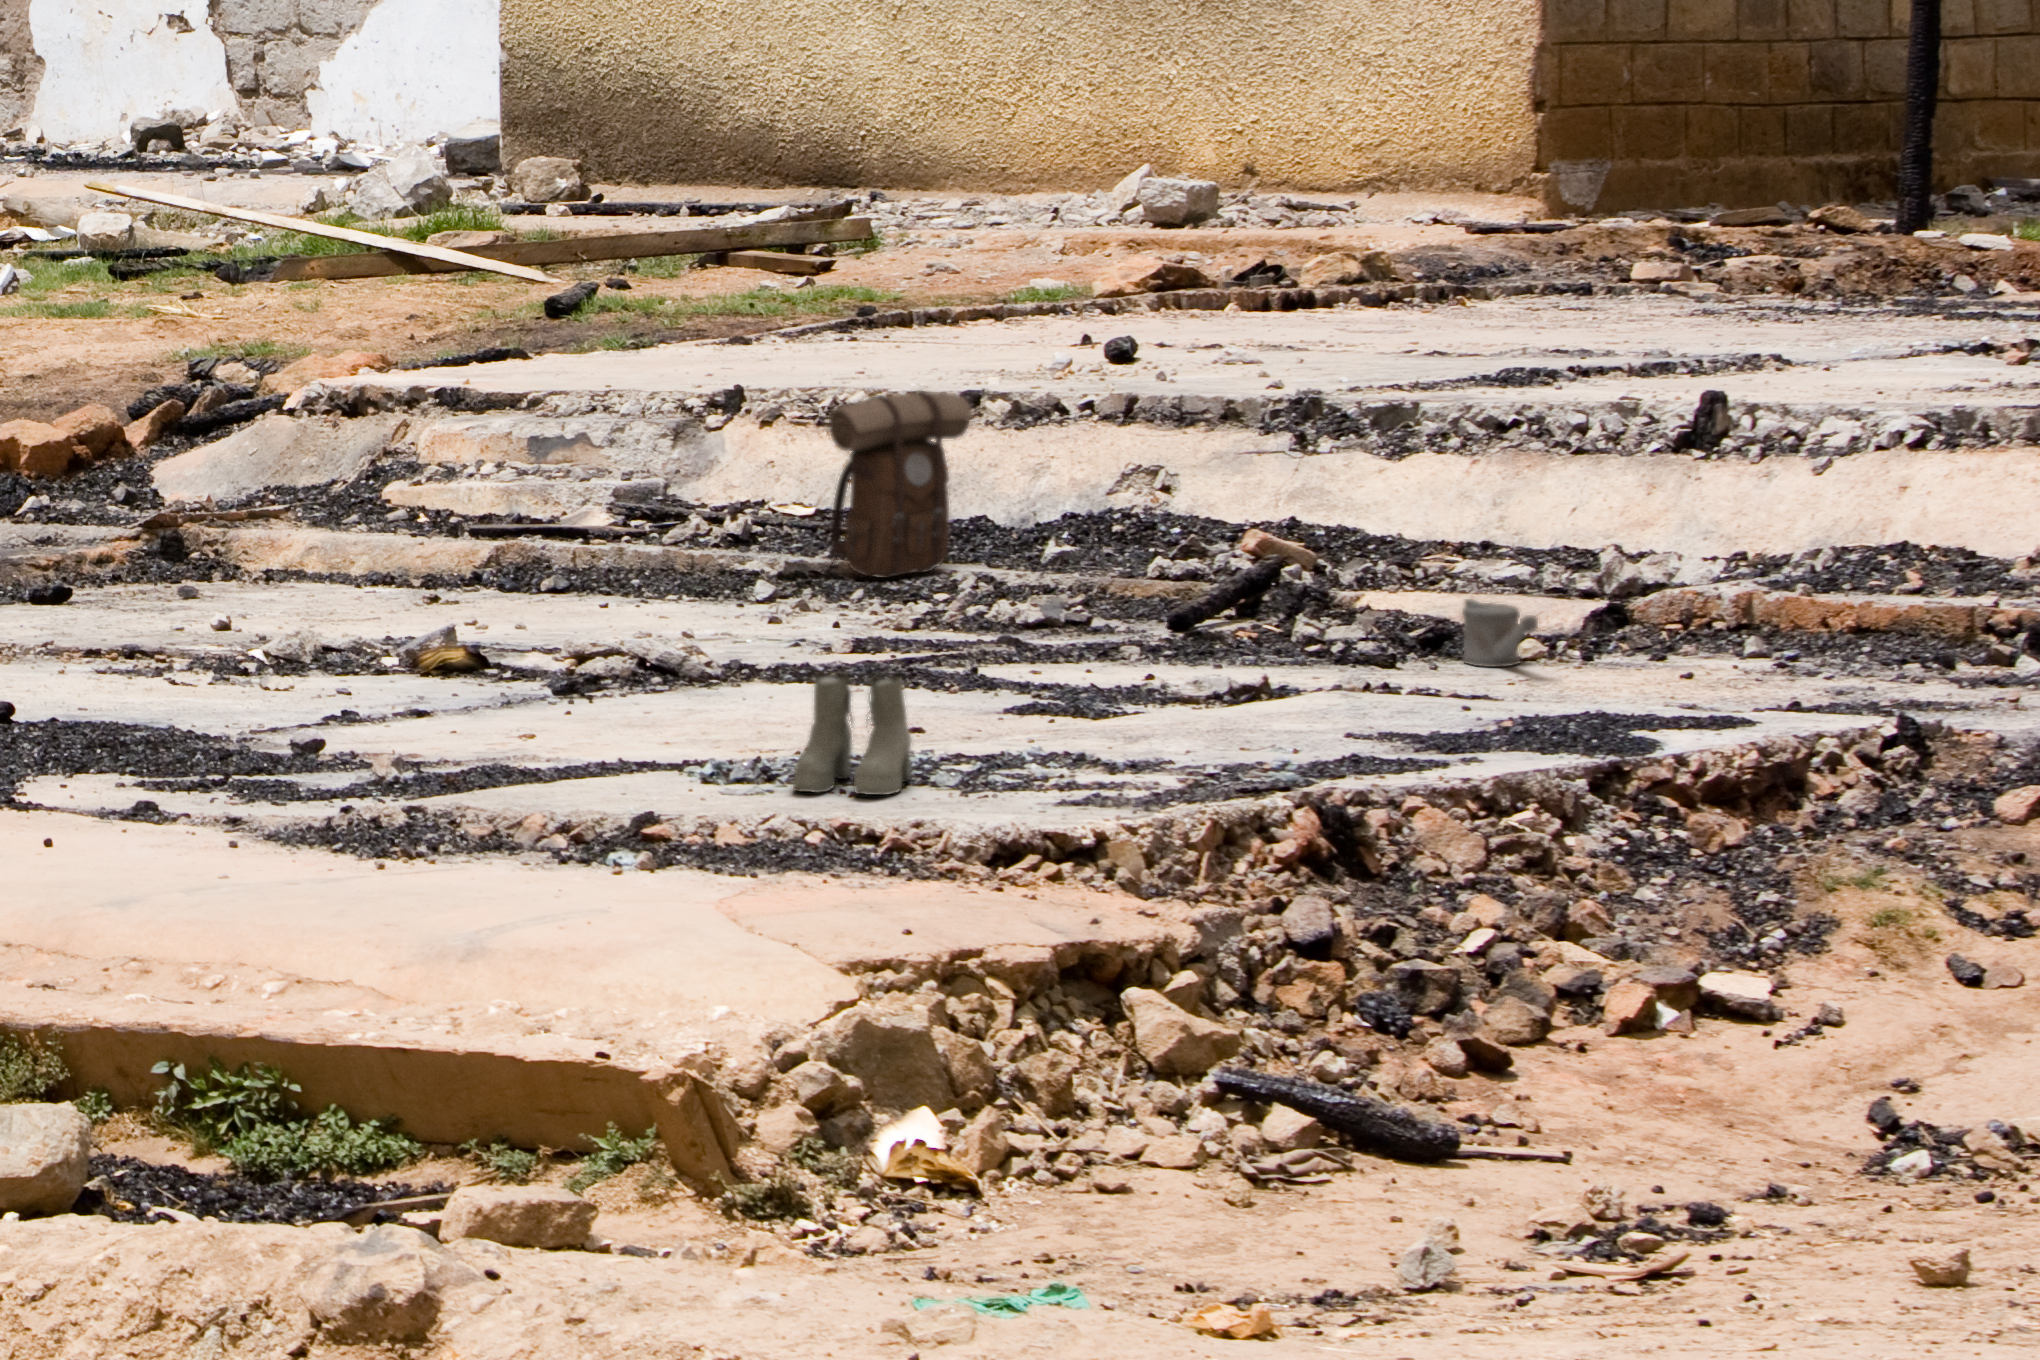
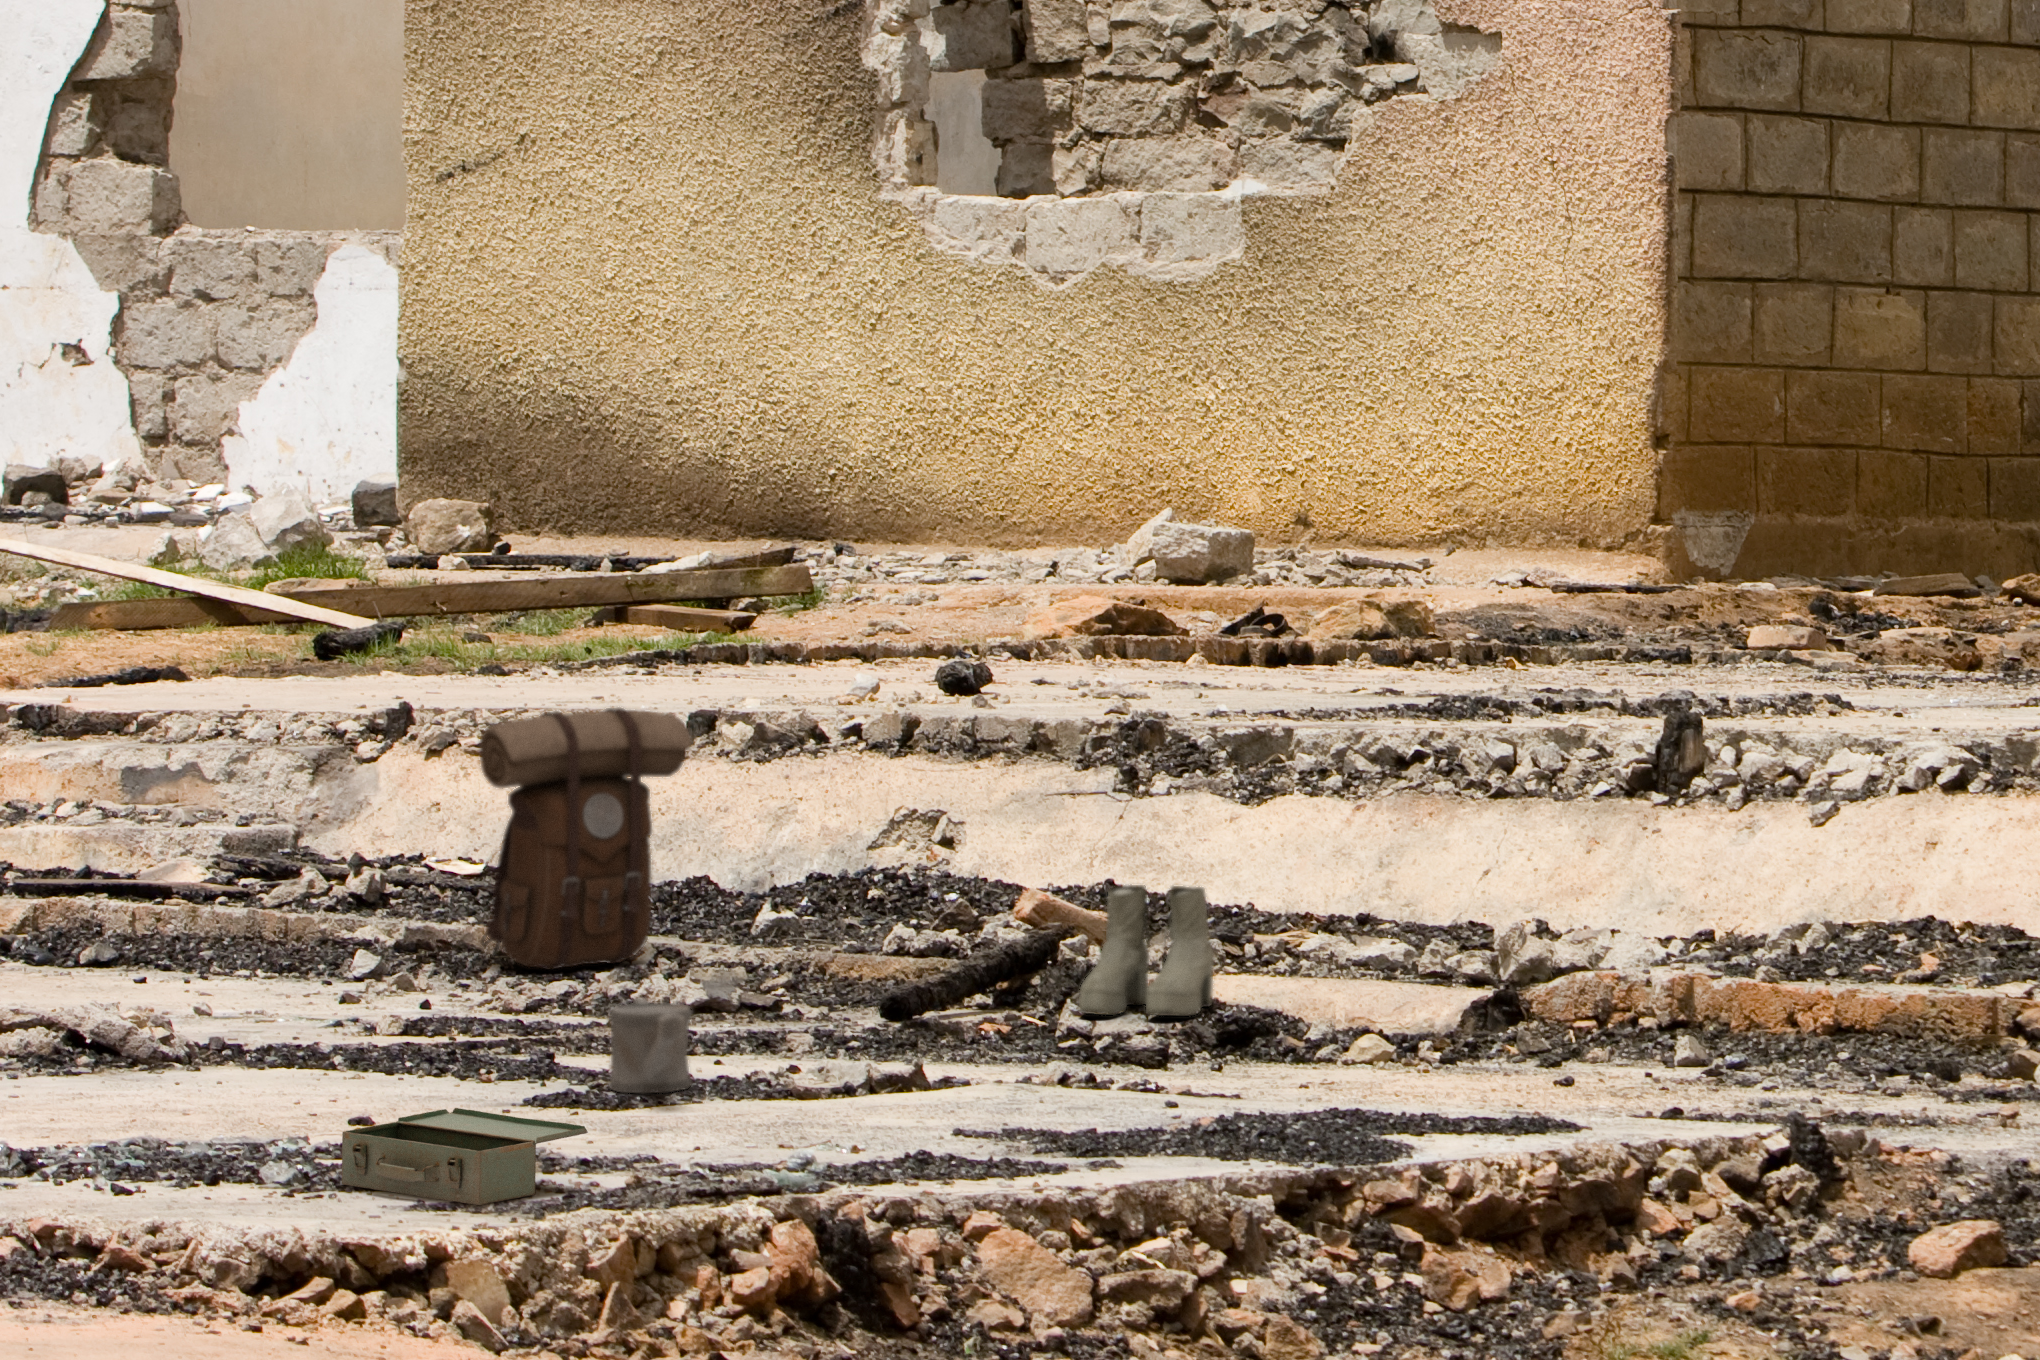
watering can: present [1462,599,1538,667] -> present [608,998,692,1093]
boots: present [793,673,911,795] -> present [1079,885,1214,1016]
toolbox: none [971,723,1134,792] -> present [342,1108,588,1205]

